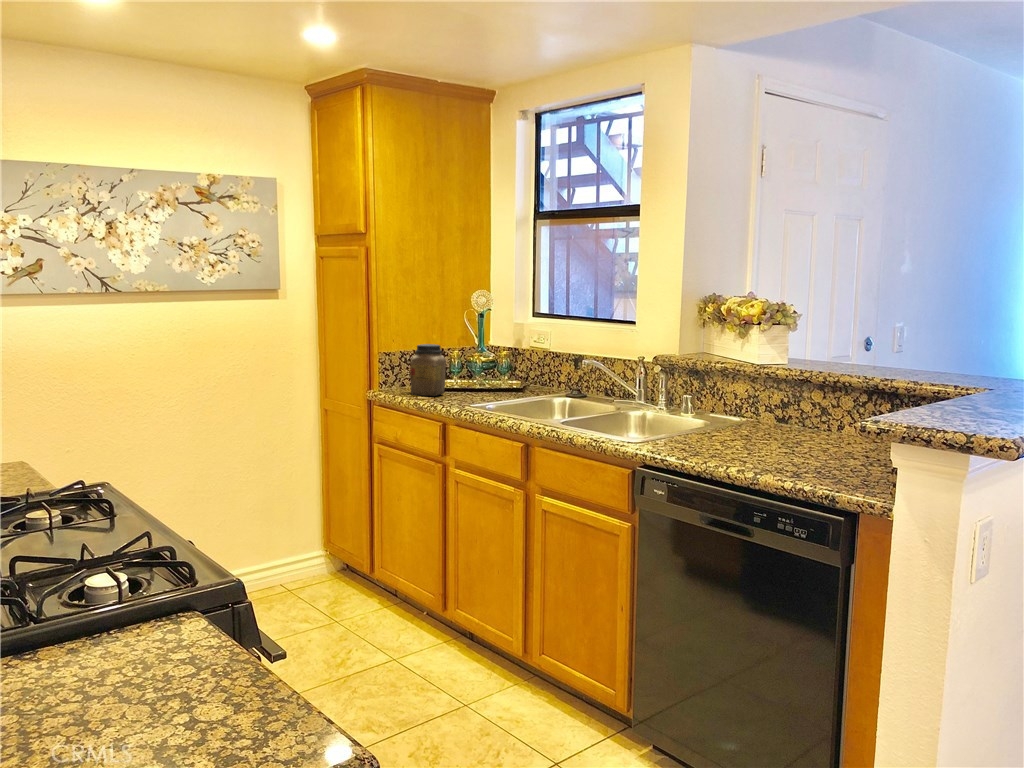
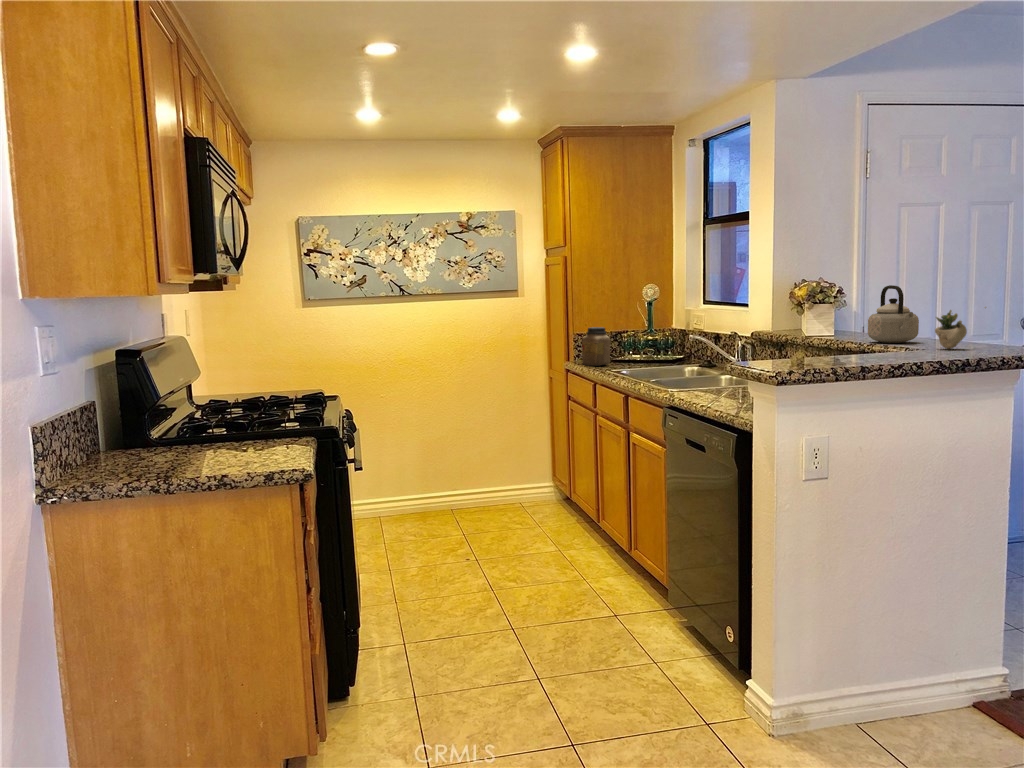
teapot: none [821,306,884,369] -> present [868,285,919,343]
succulent plant: none [930,335,996,379] -> present [935,307,986,349]

